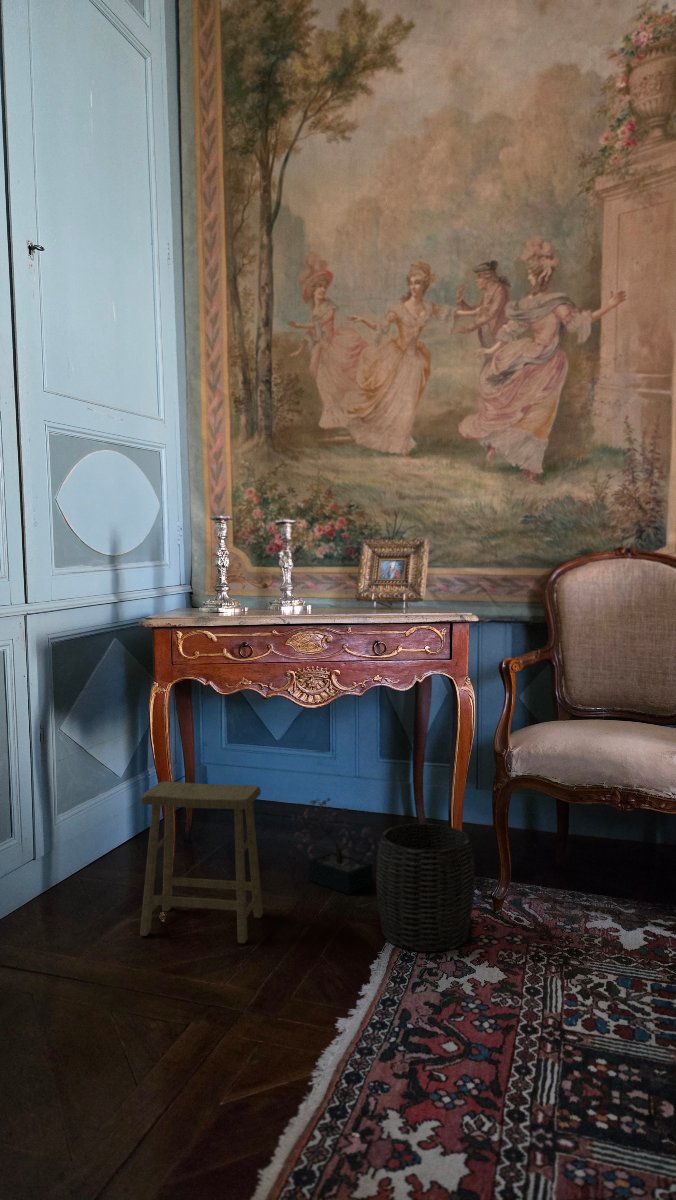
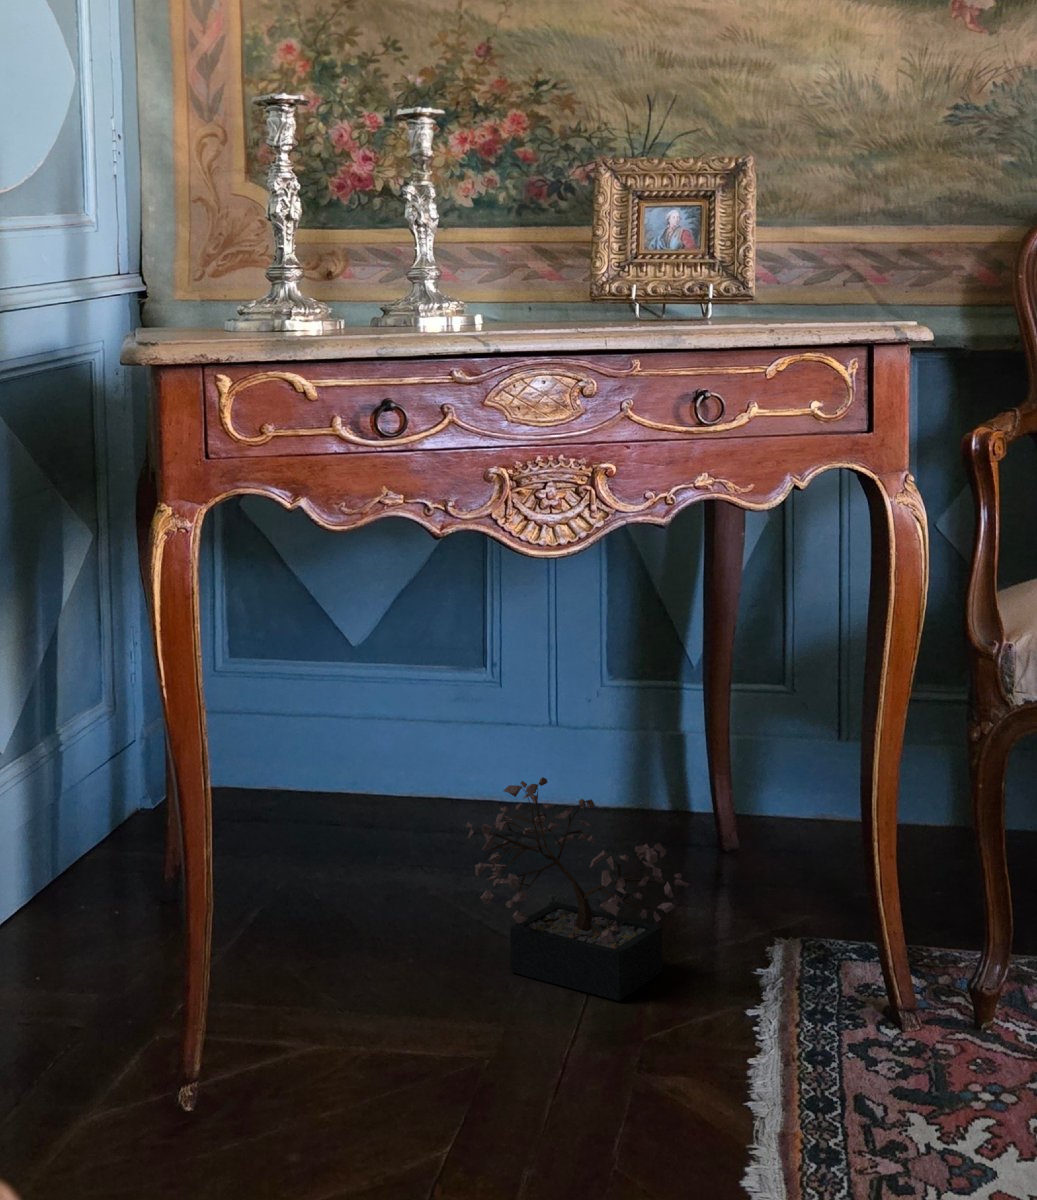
footstool: present [140,781,263,943] -> none [129,763,433,1150]
woven basket: present [376,823,475,952] -> none [721,831,961,1137]

